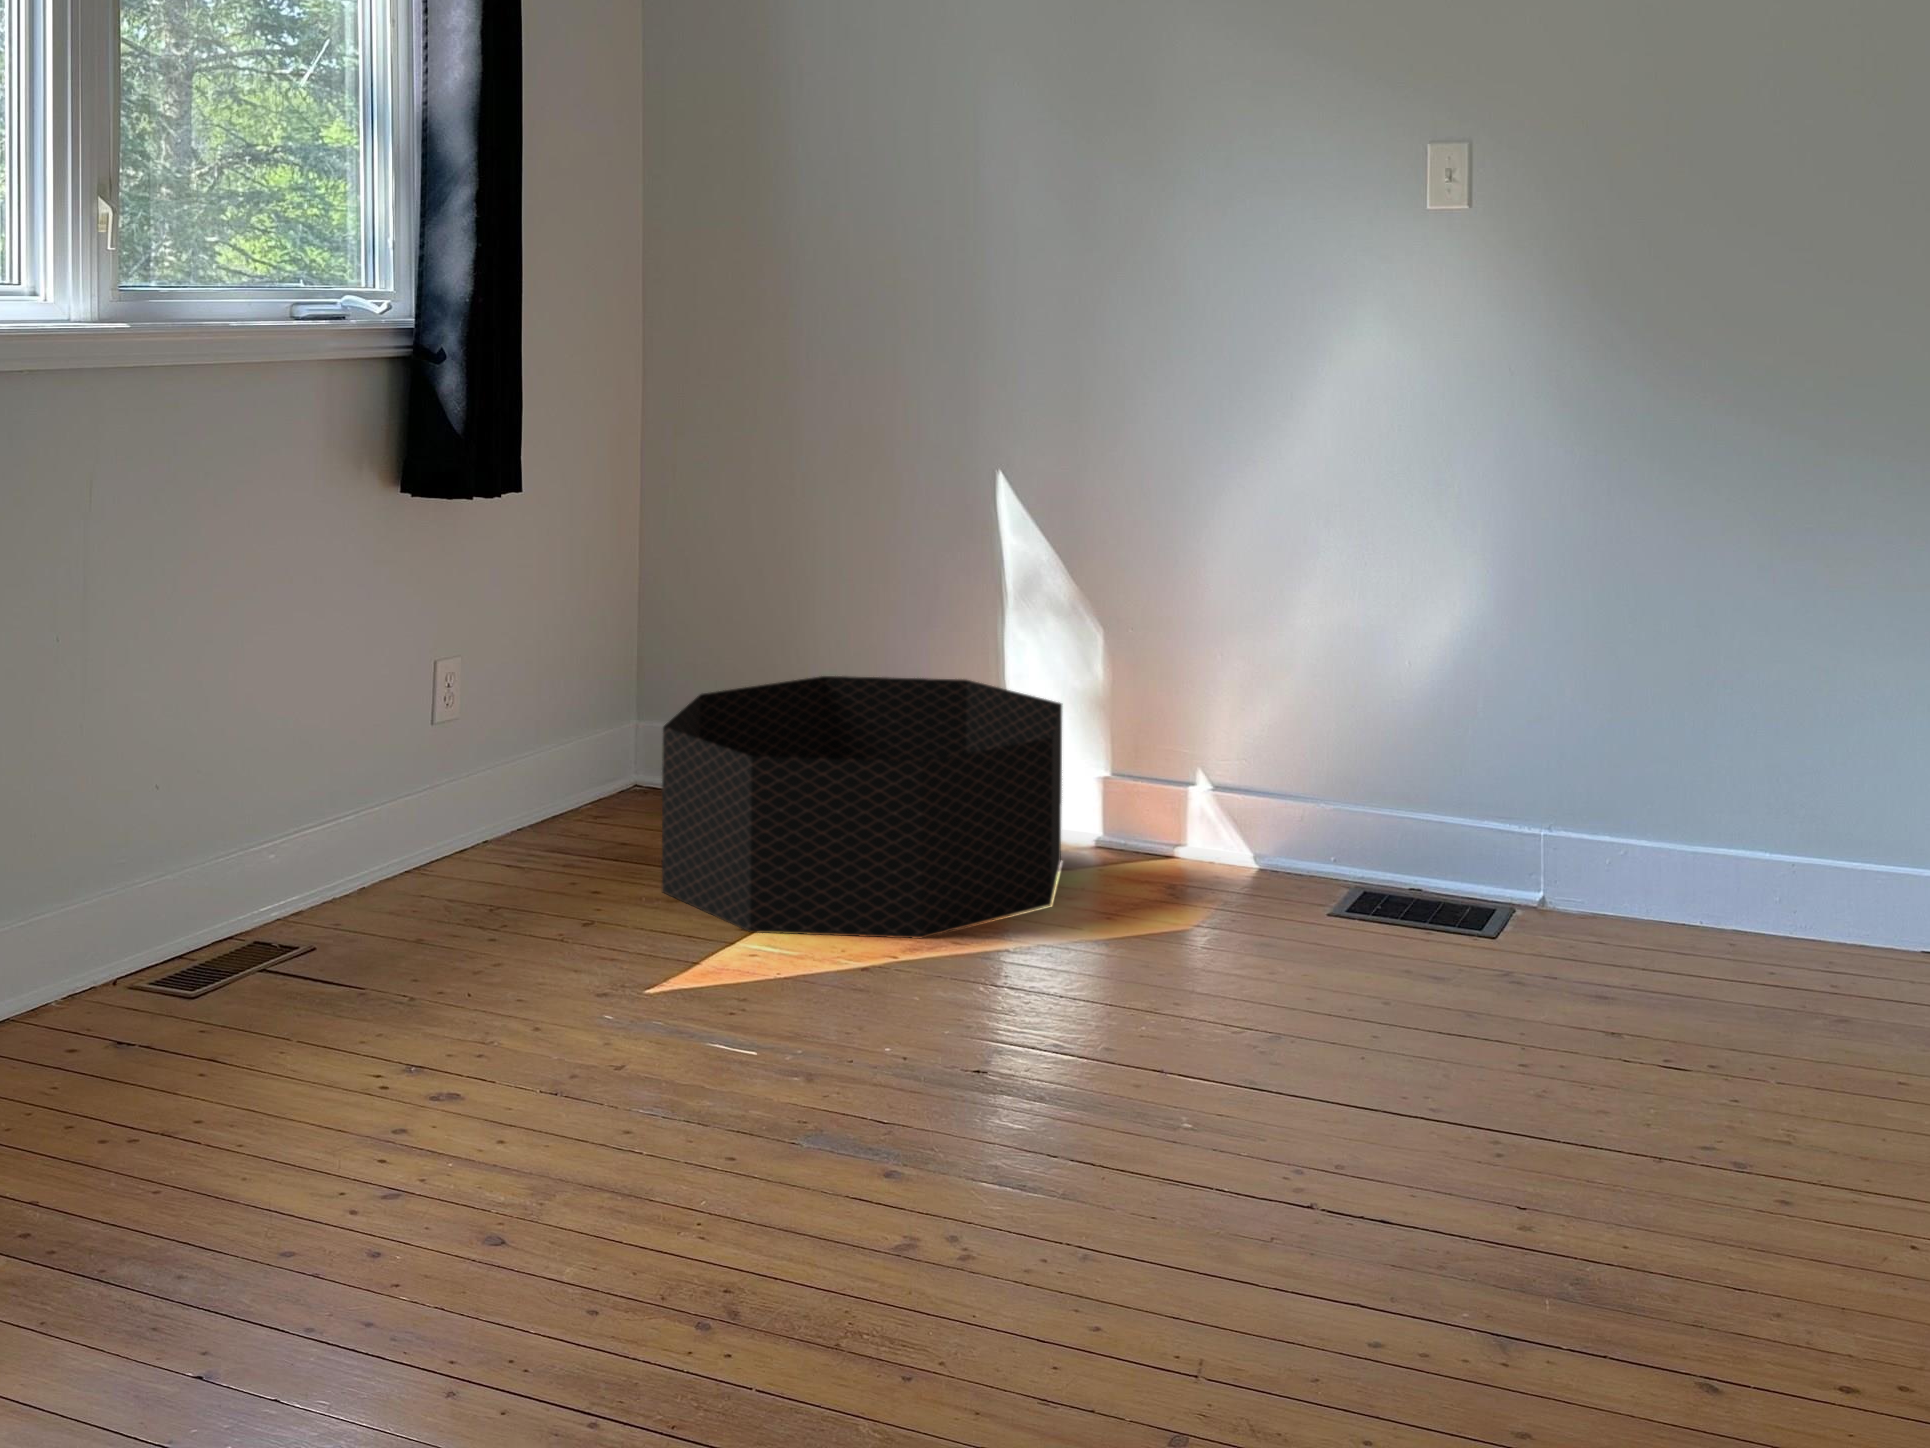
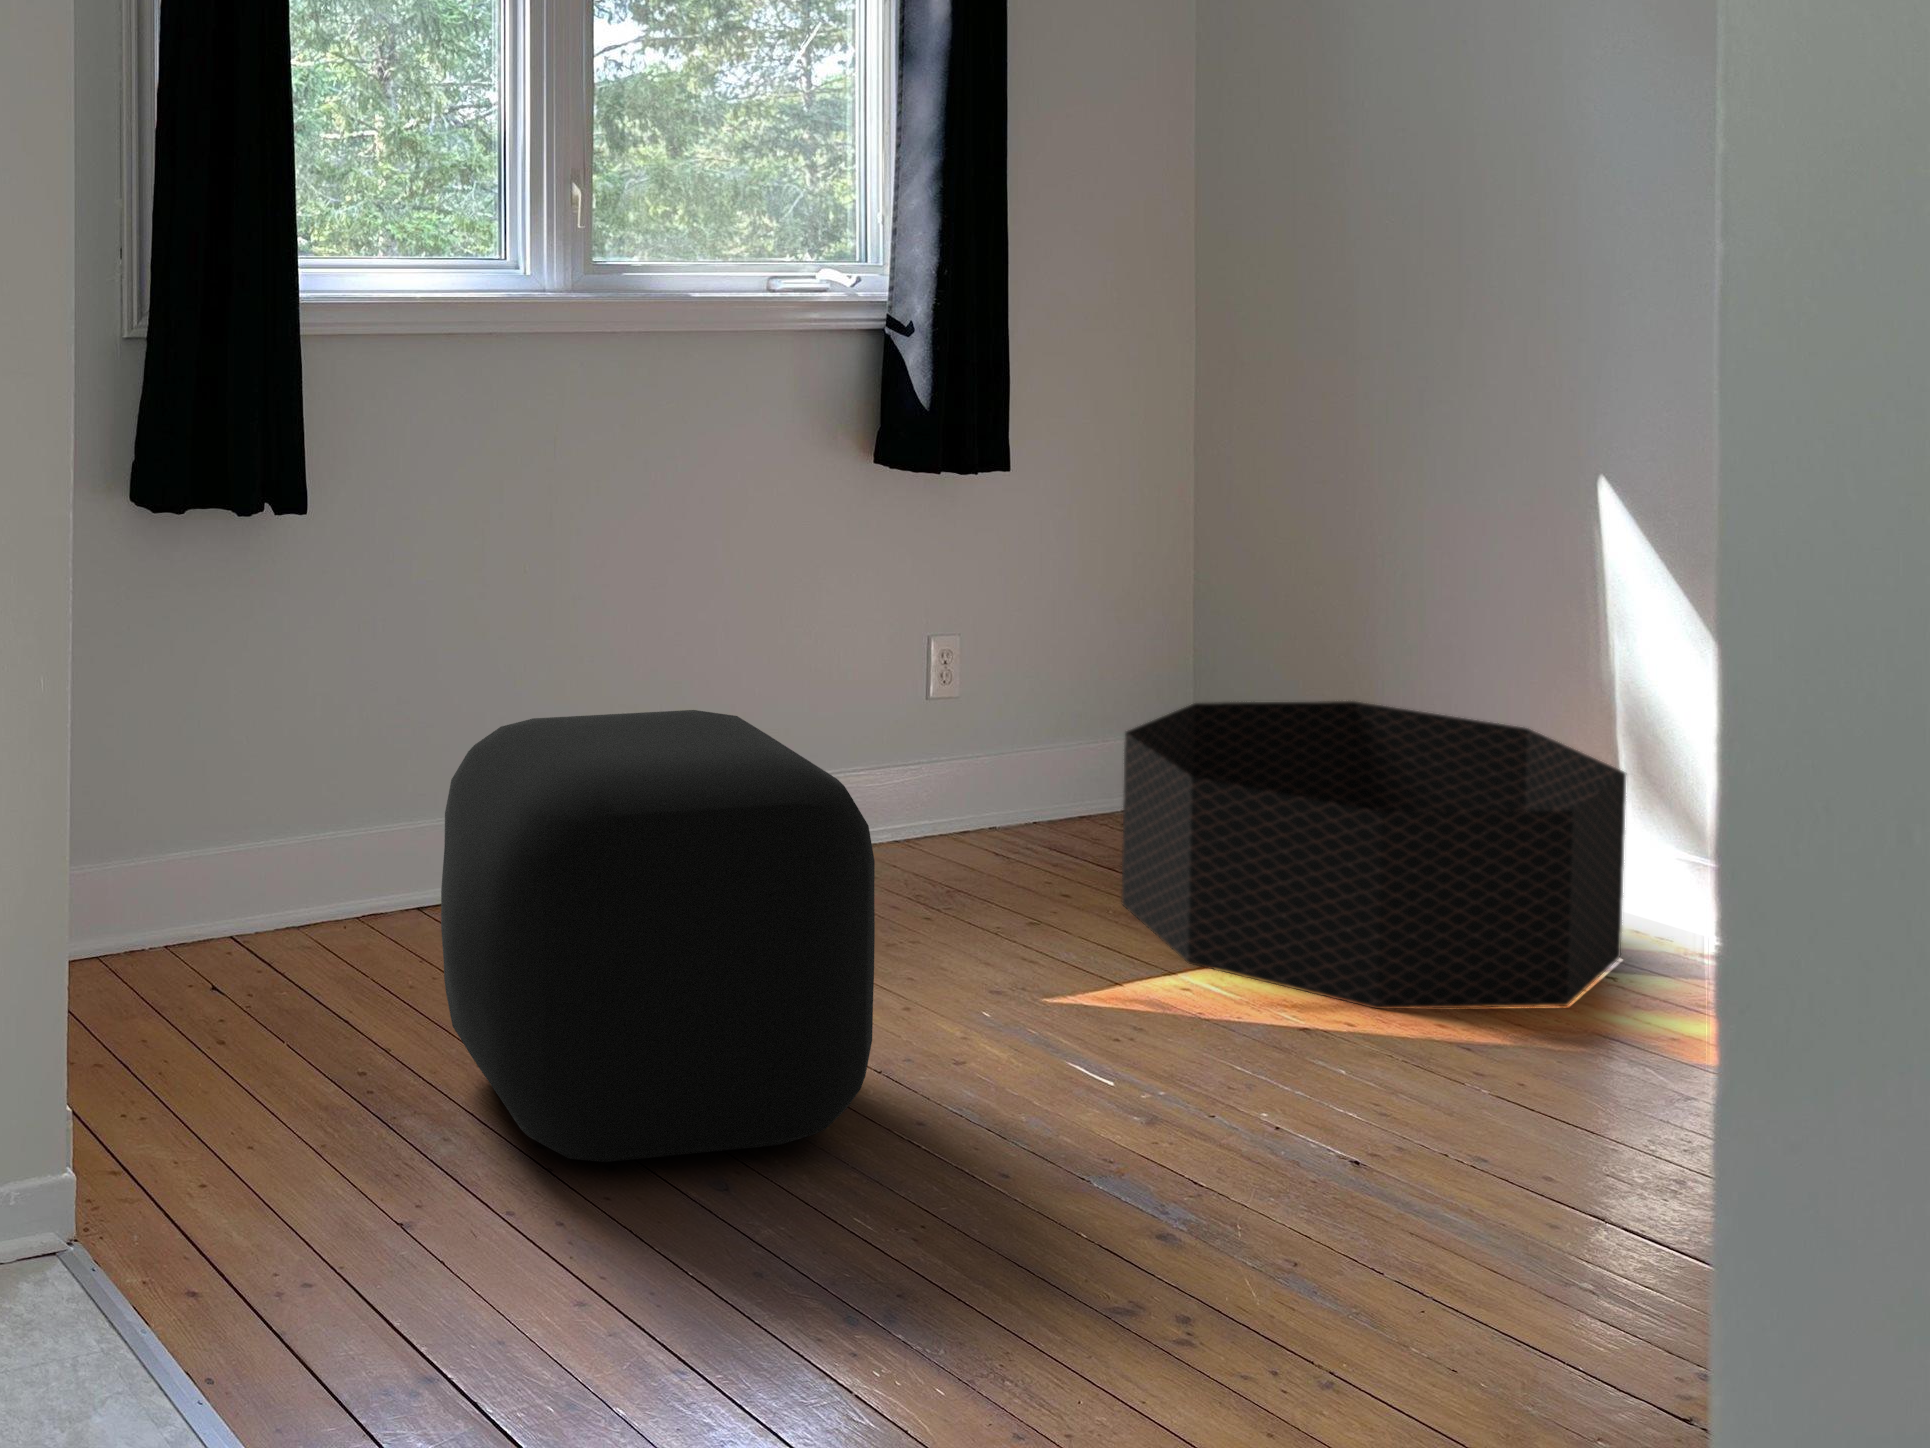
ottoman: none [70,748,587,1272] -> present [441,710,875,1162]

